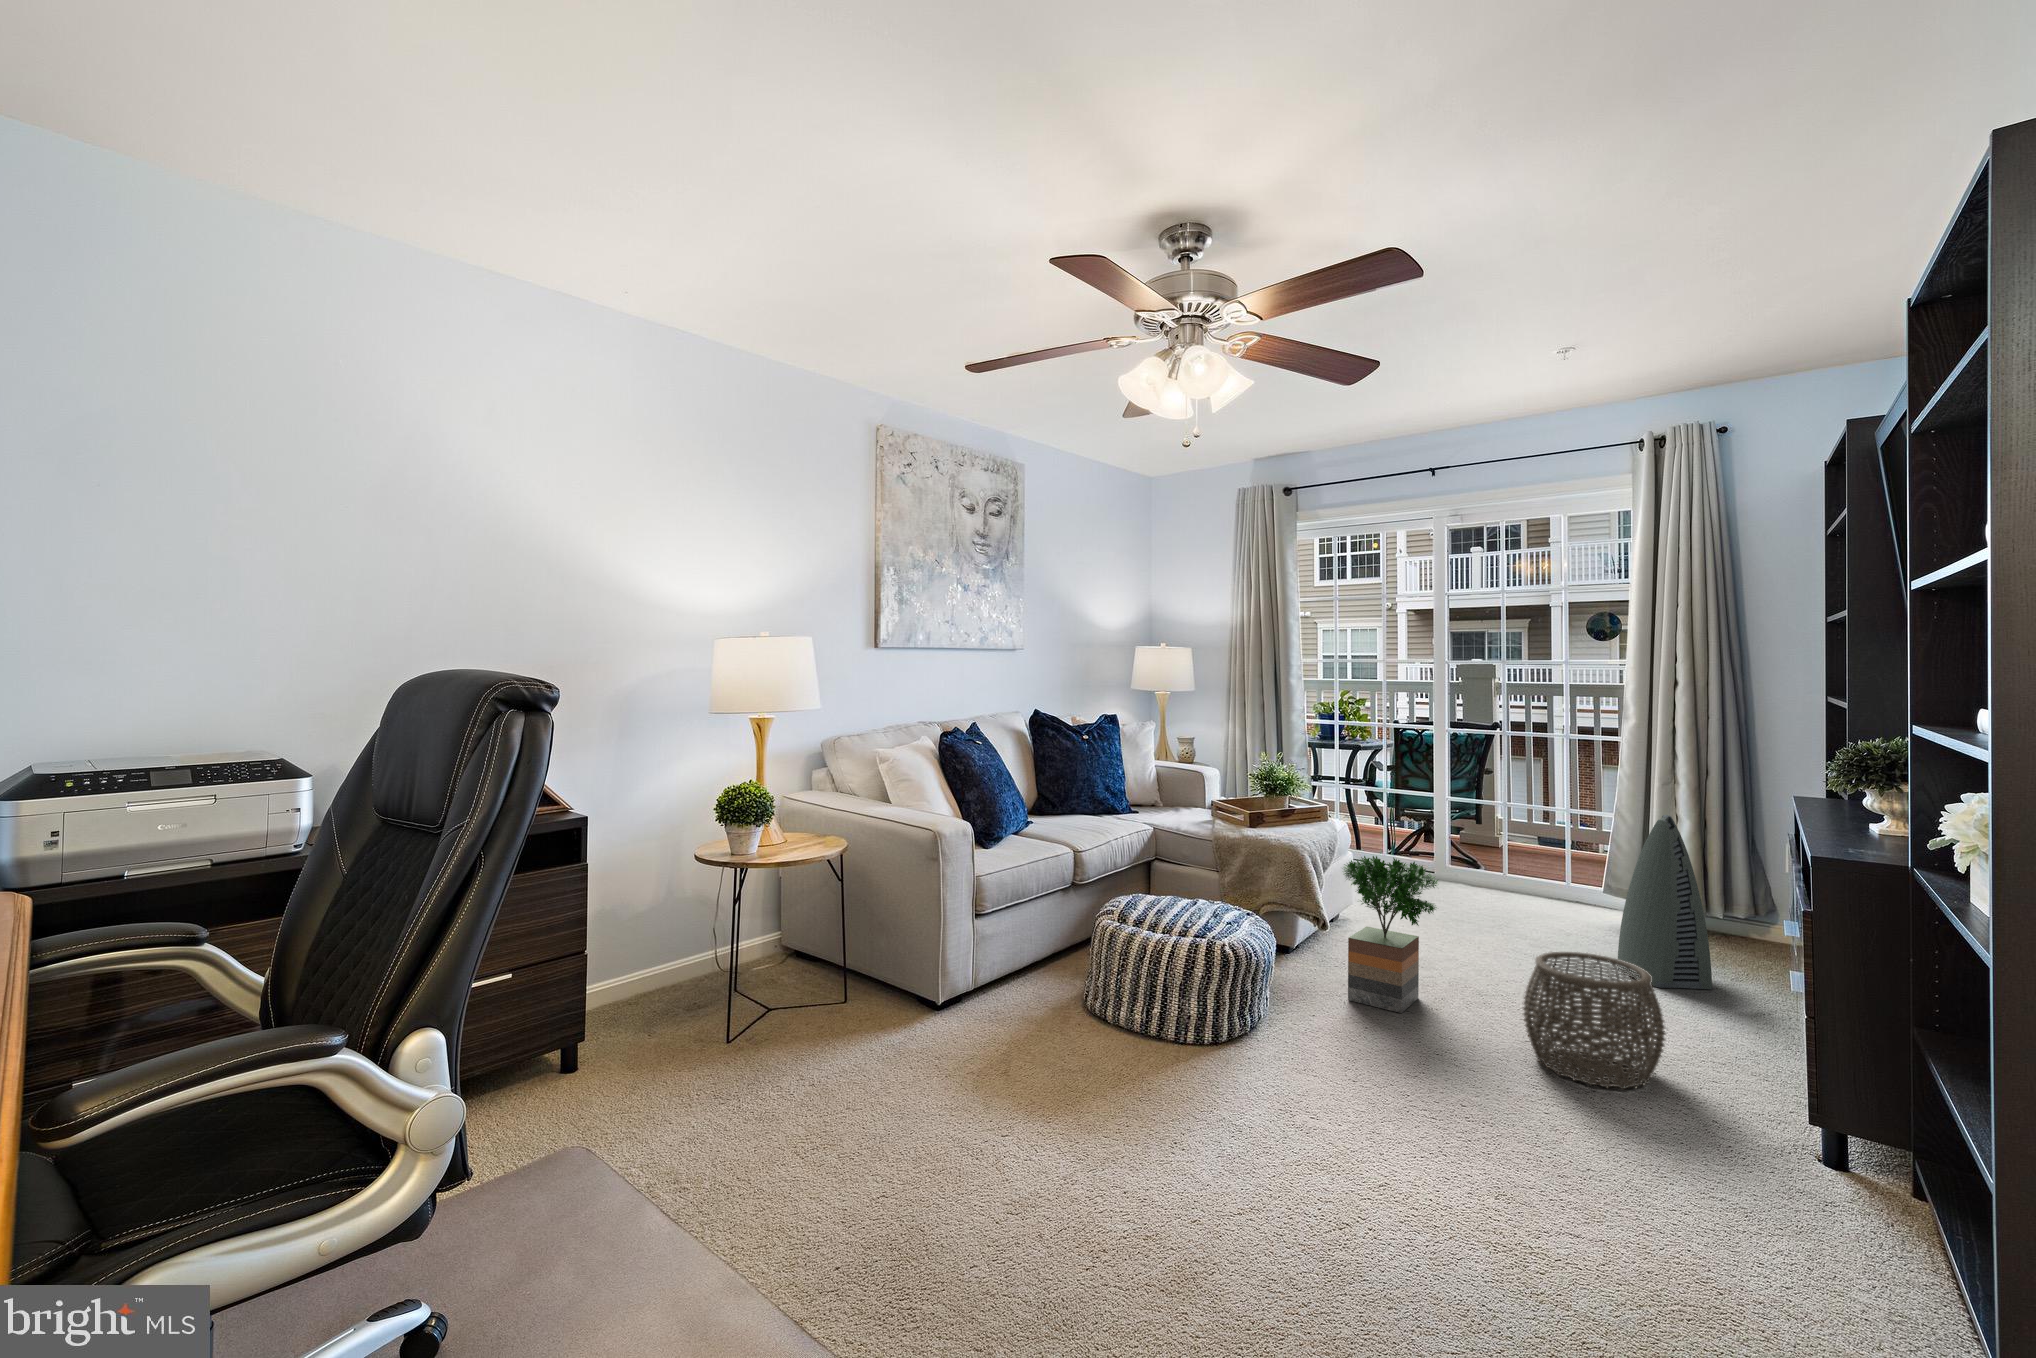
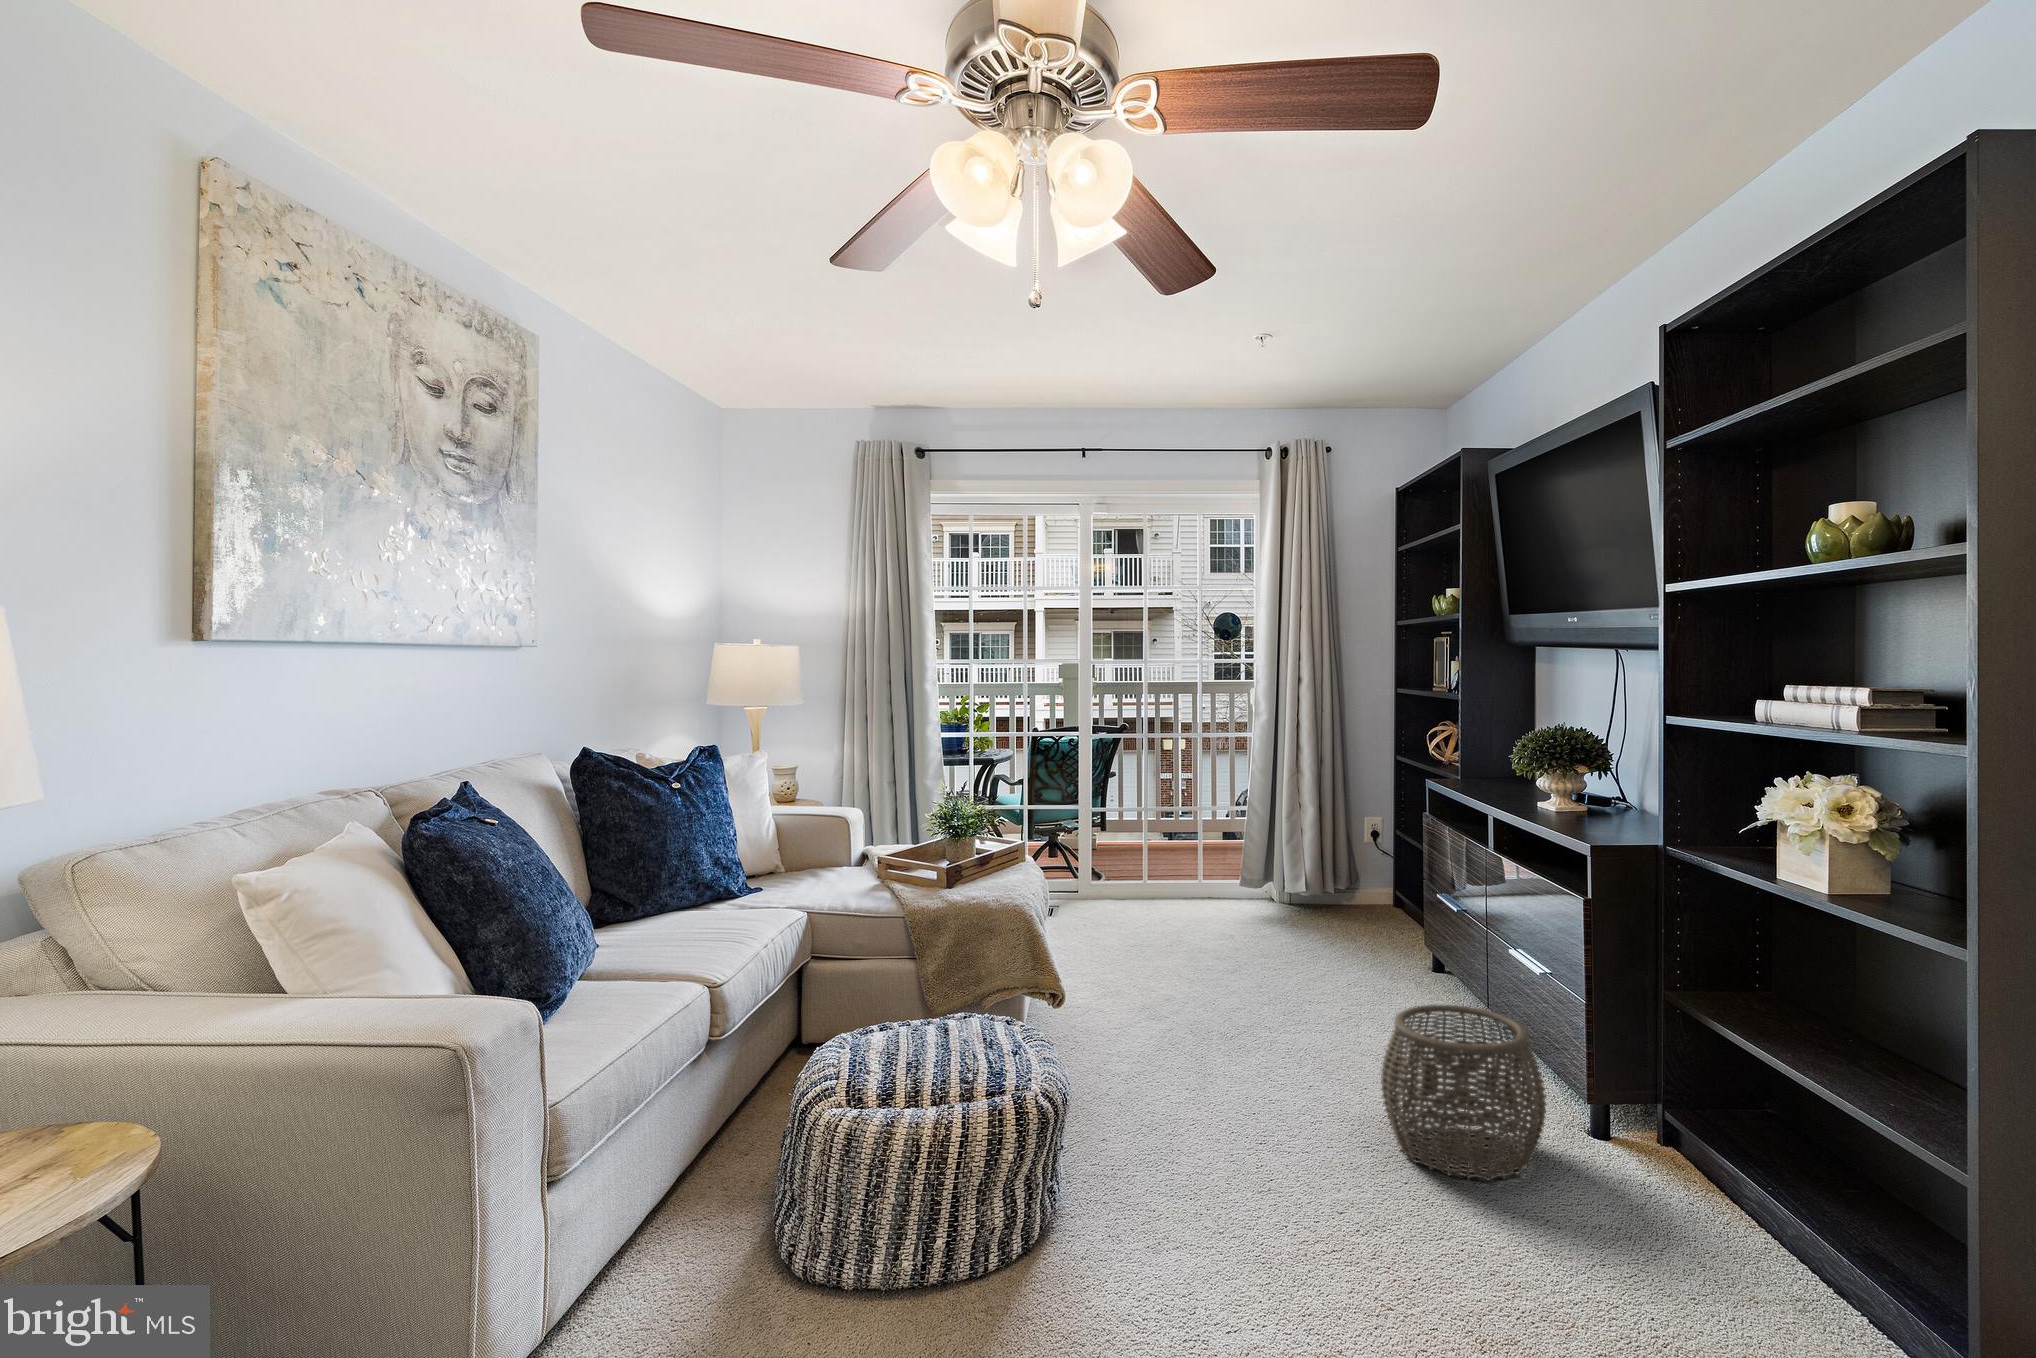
air purifier: present [1618,815,1712,989] -> none [1346,815,1445,1014]
potted tree: present [1343,856,1438,1013] -> none [1114,913,1252,1129]

